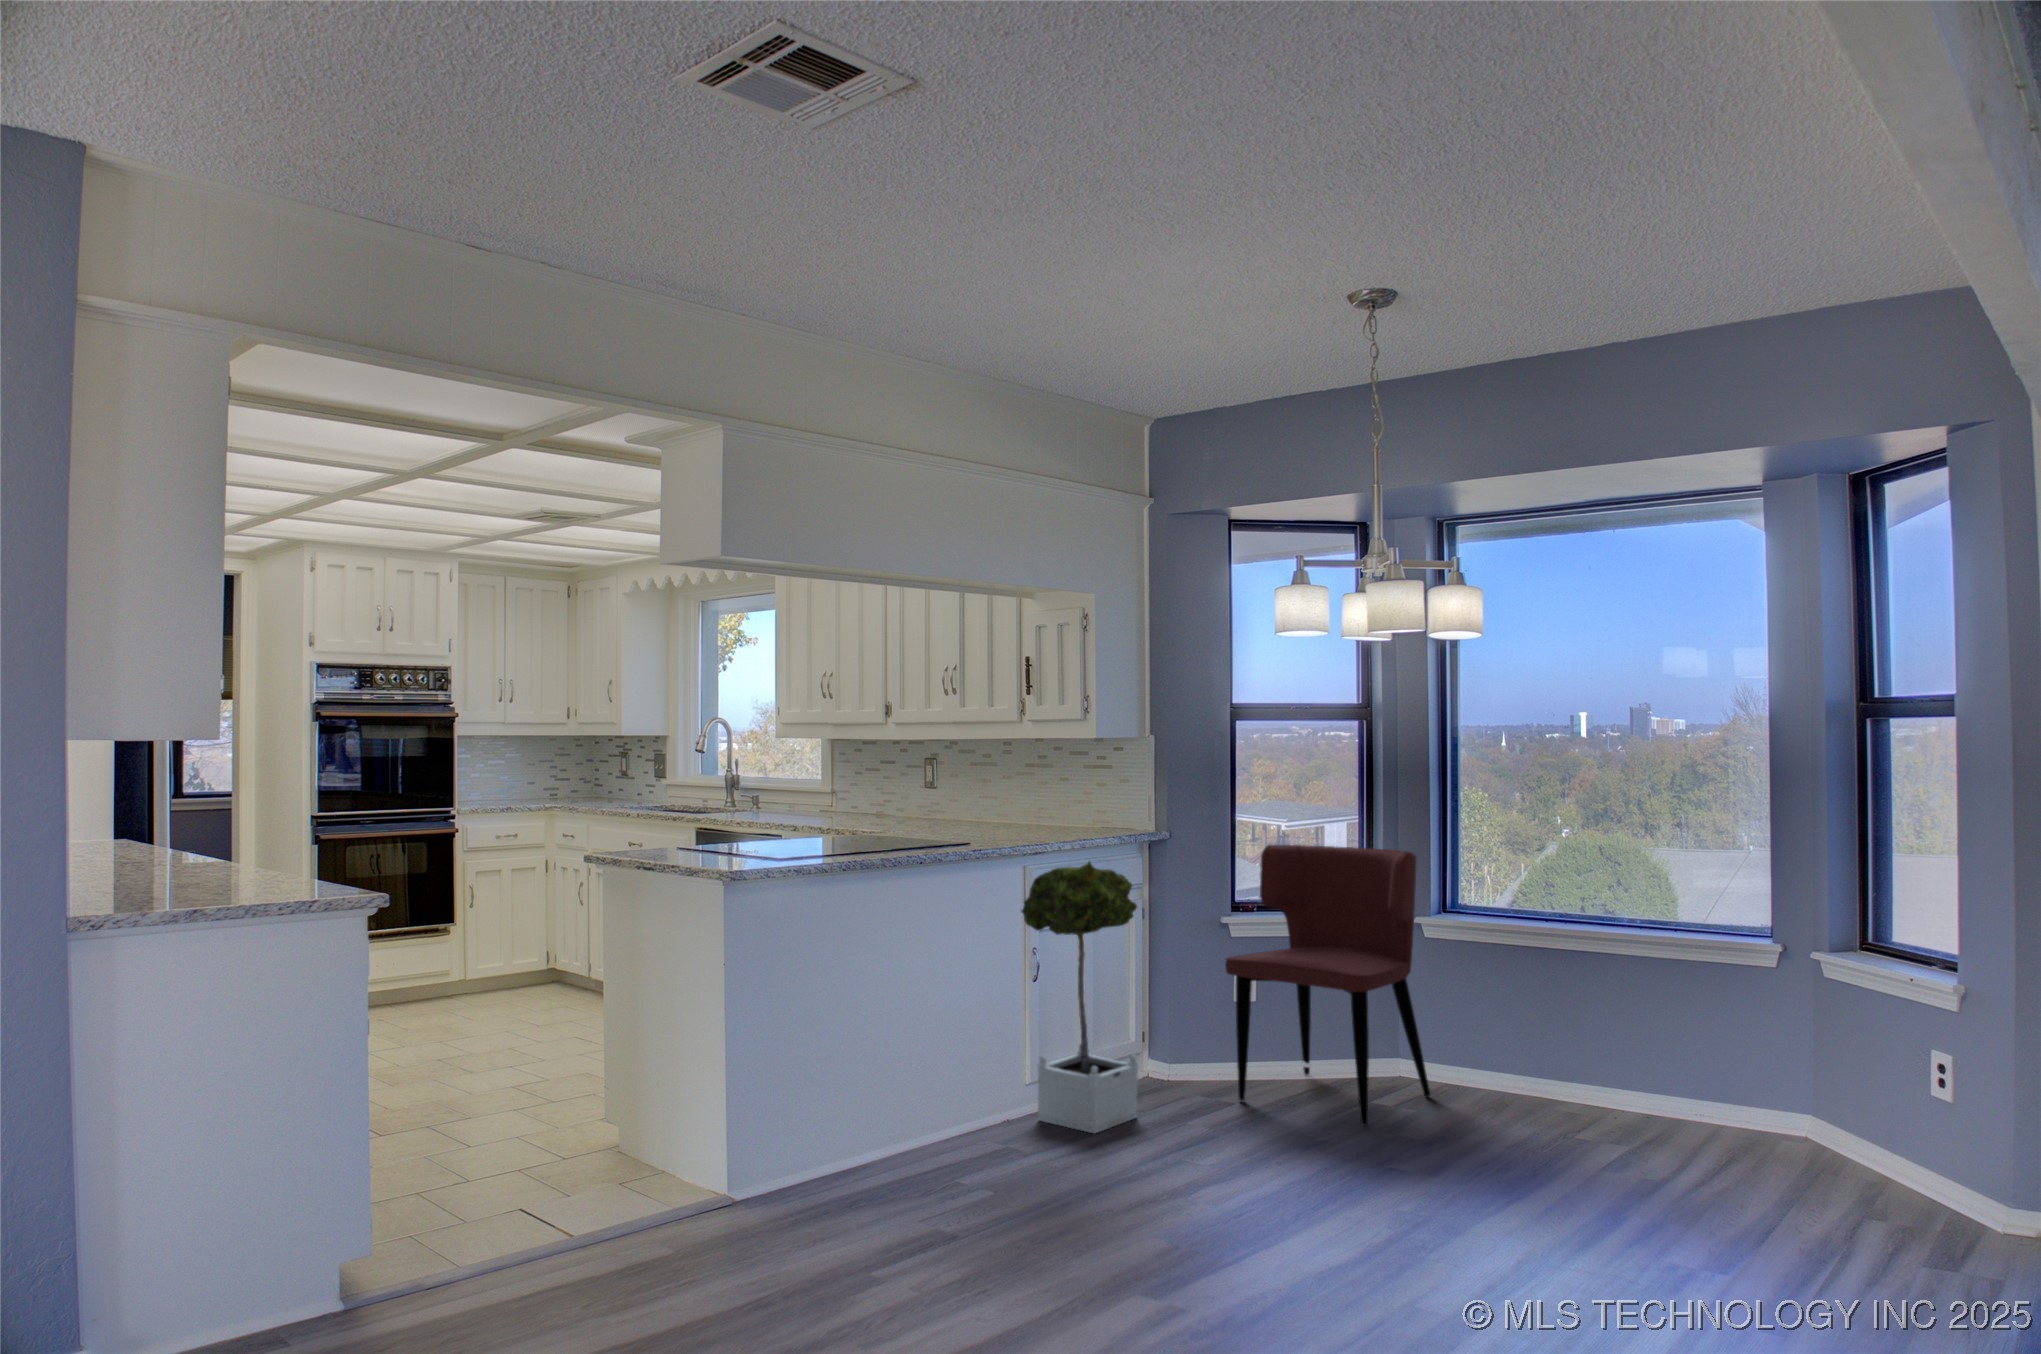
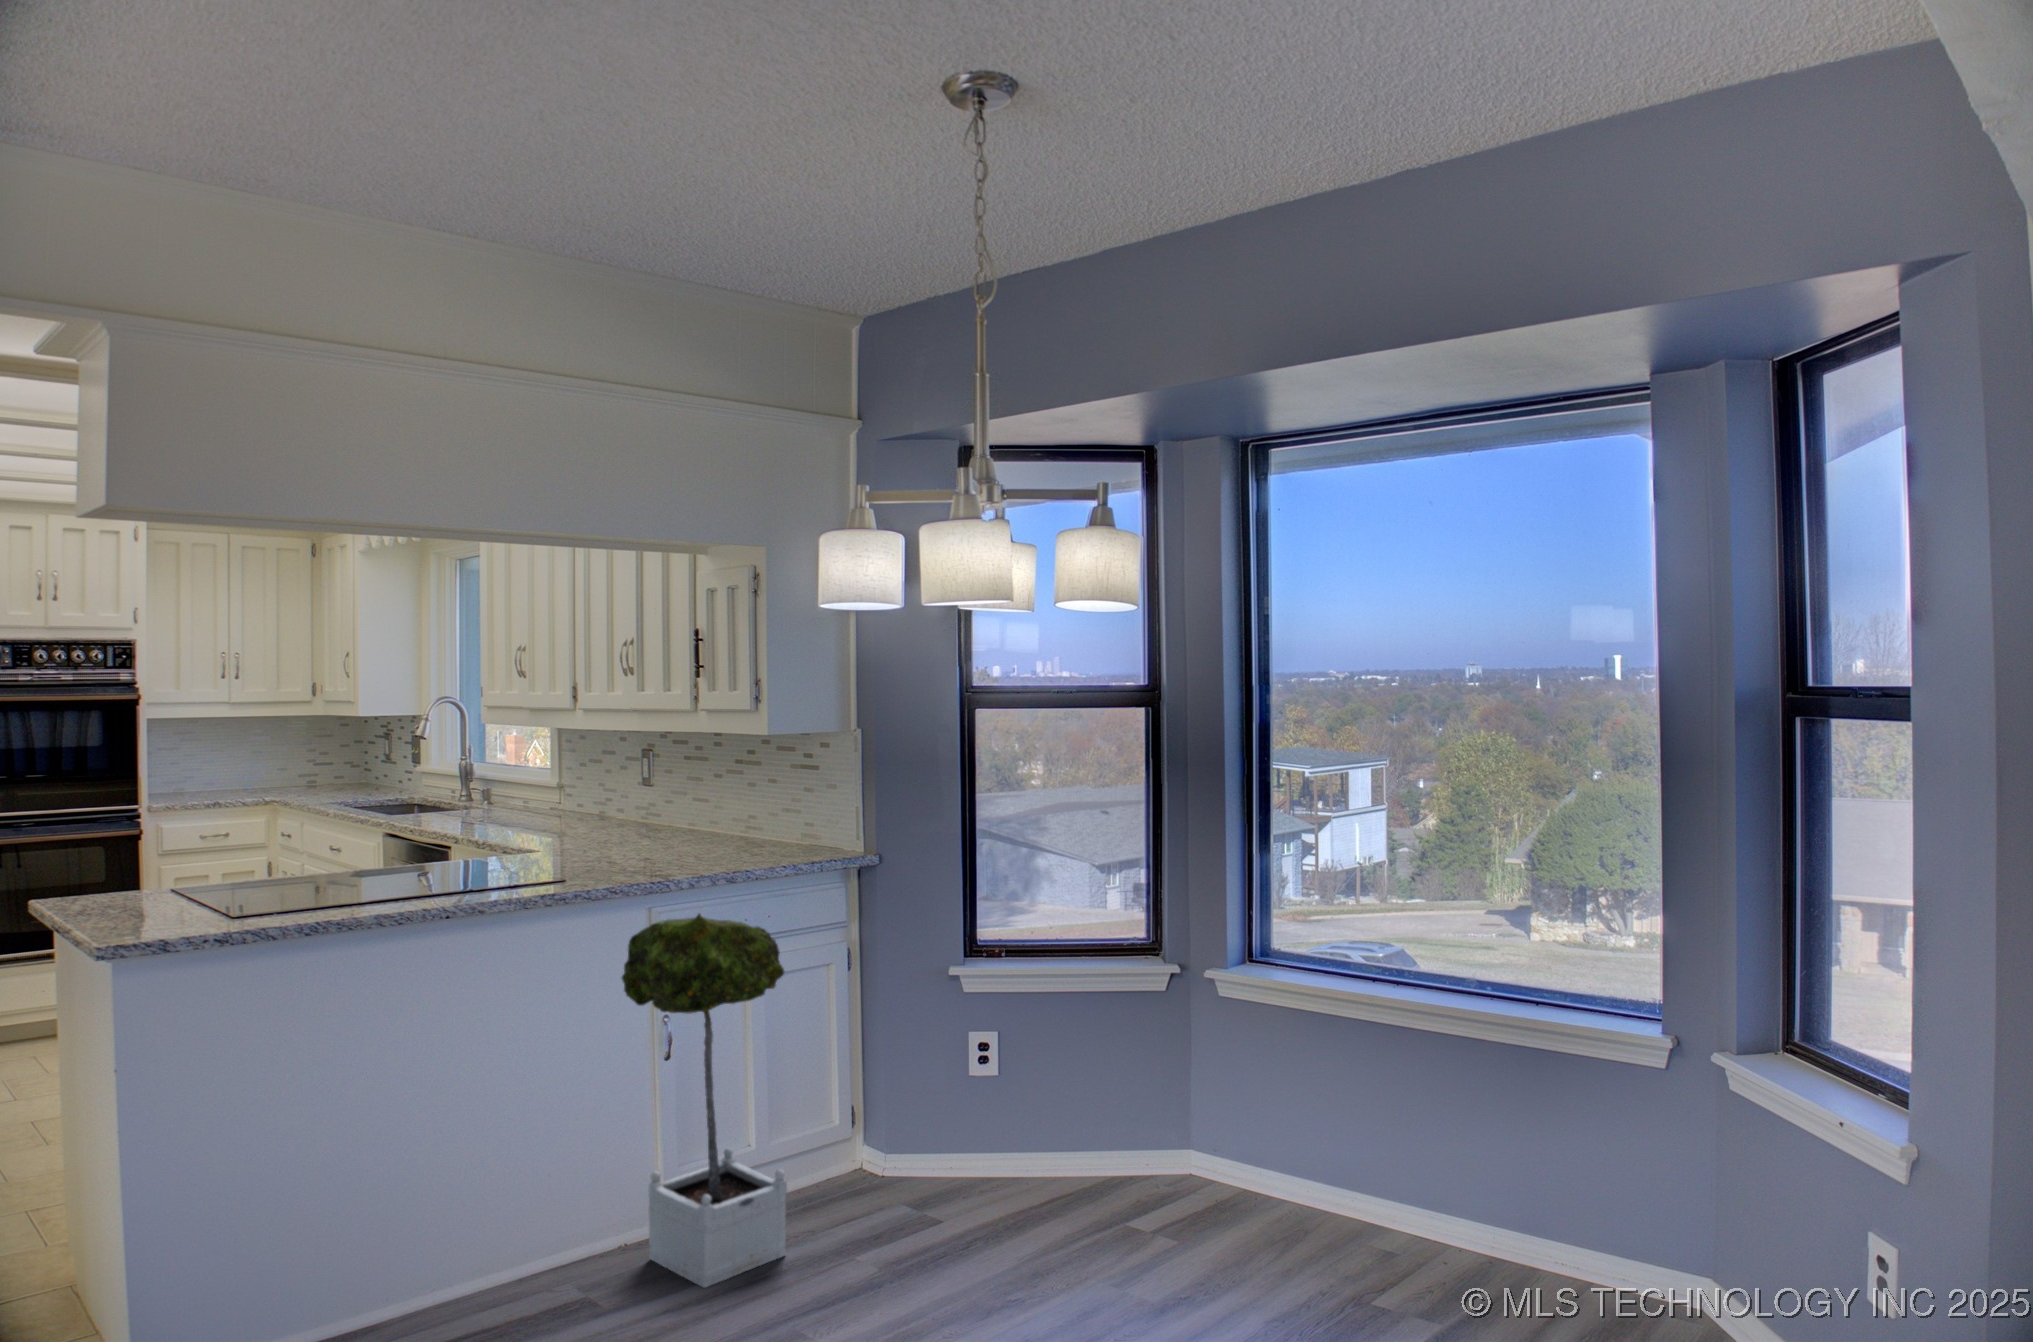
dining chair: present [1225,845,1430,1126] -> none [924,875,1206,1279]

